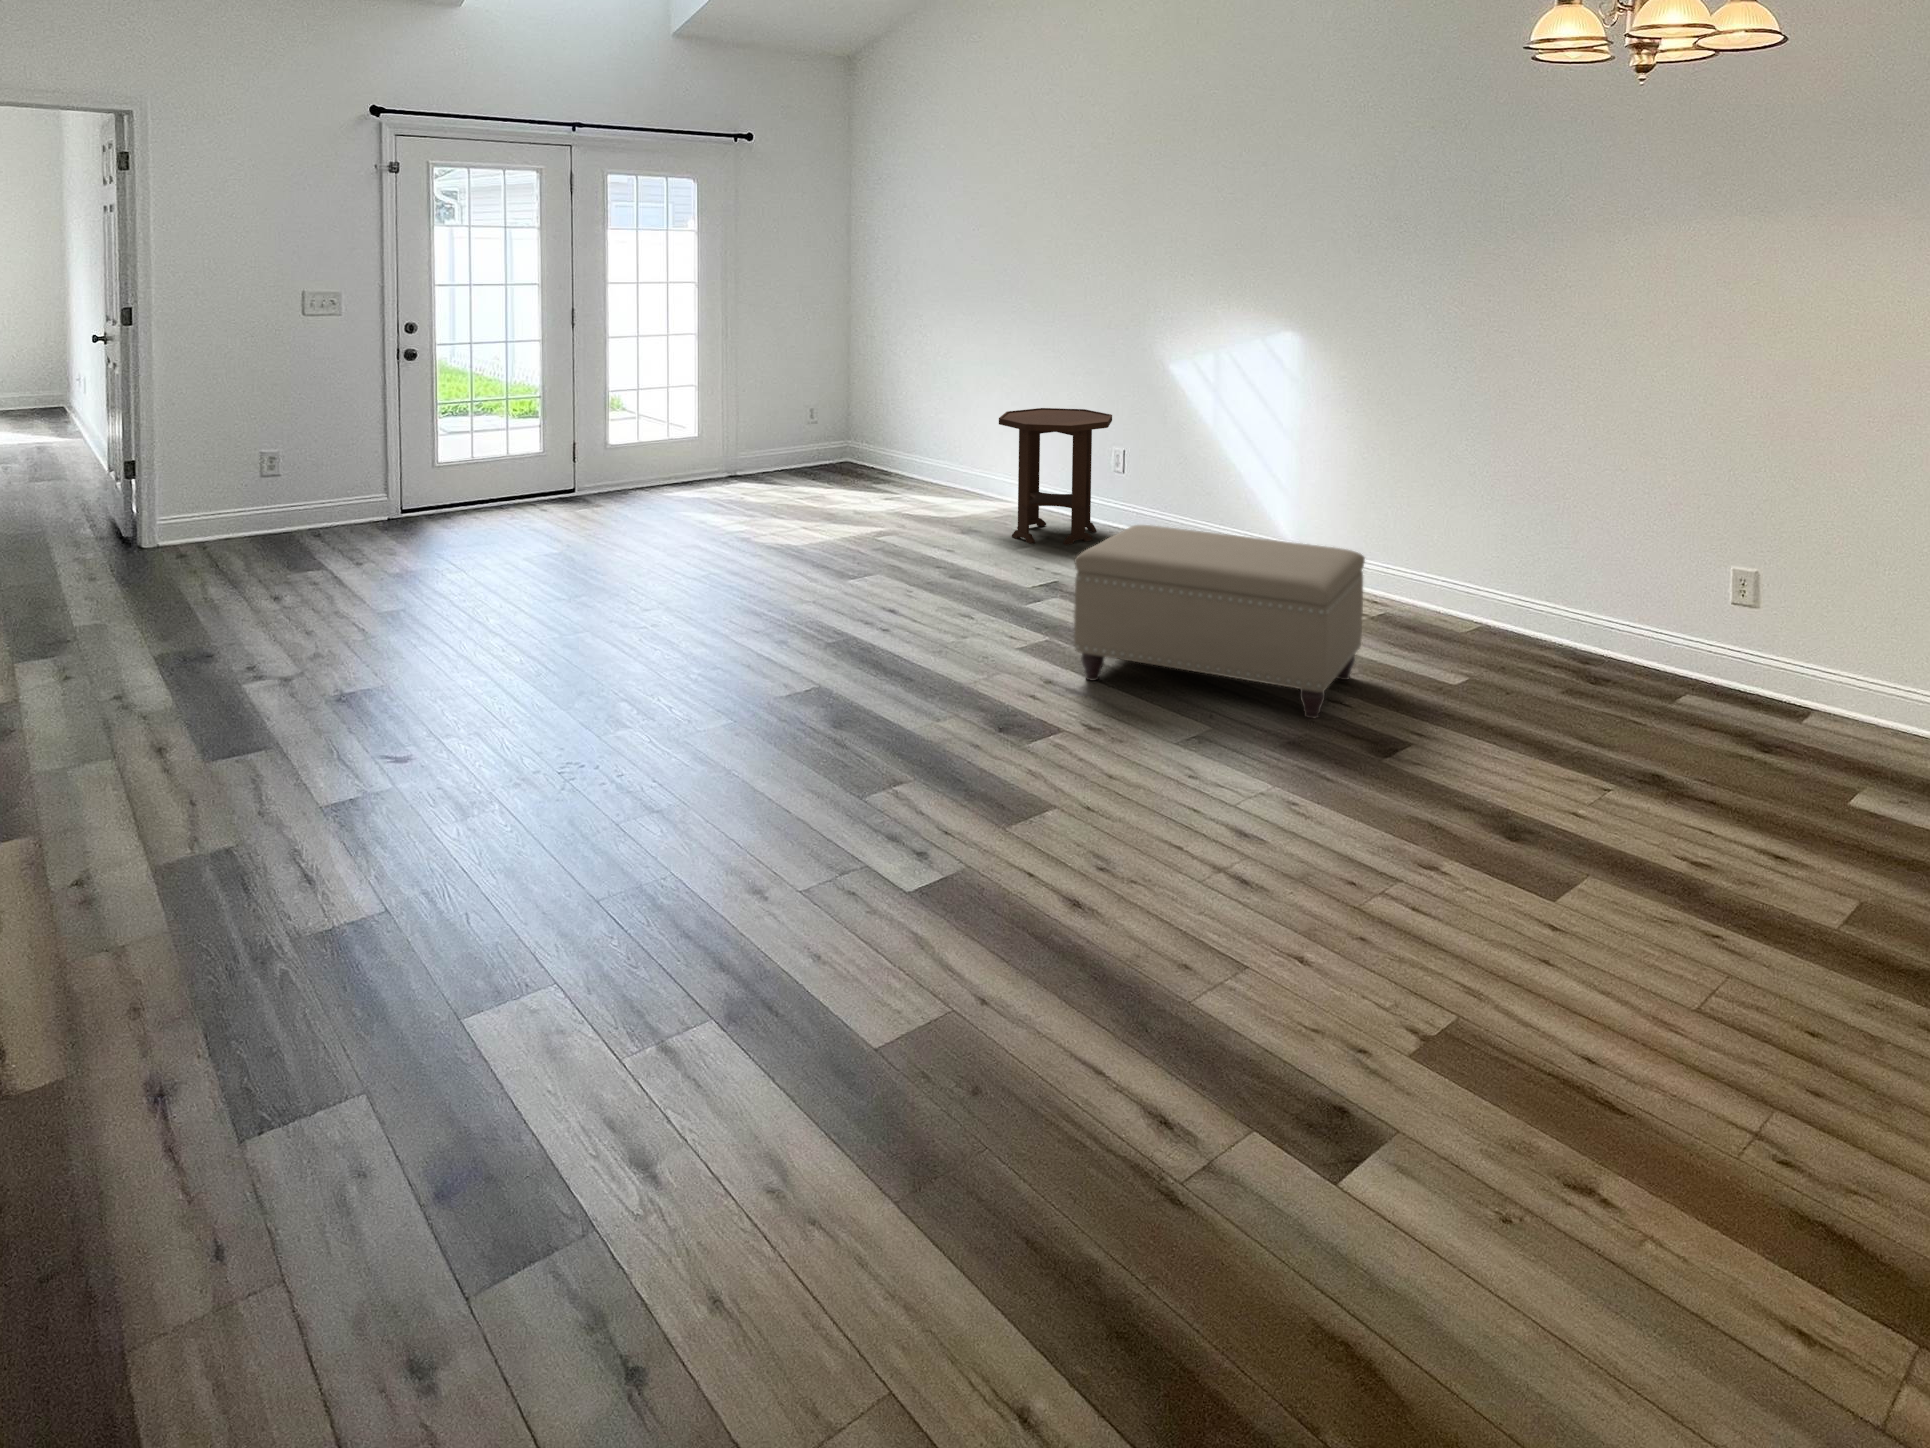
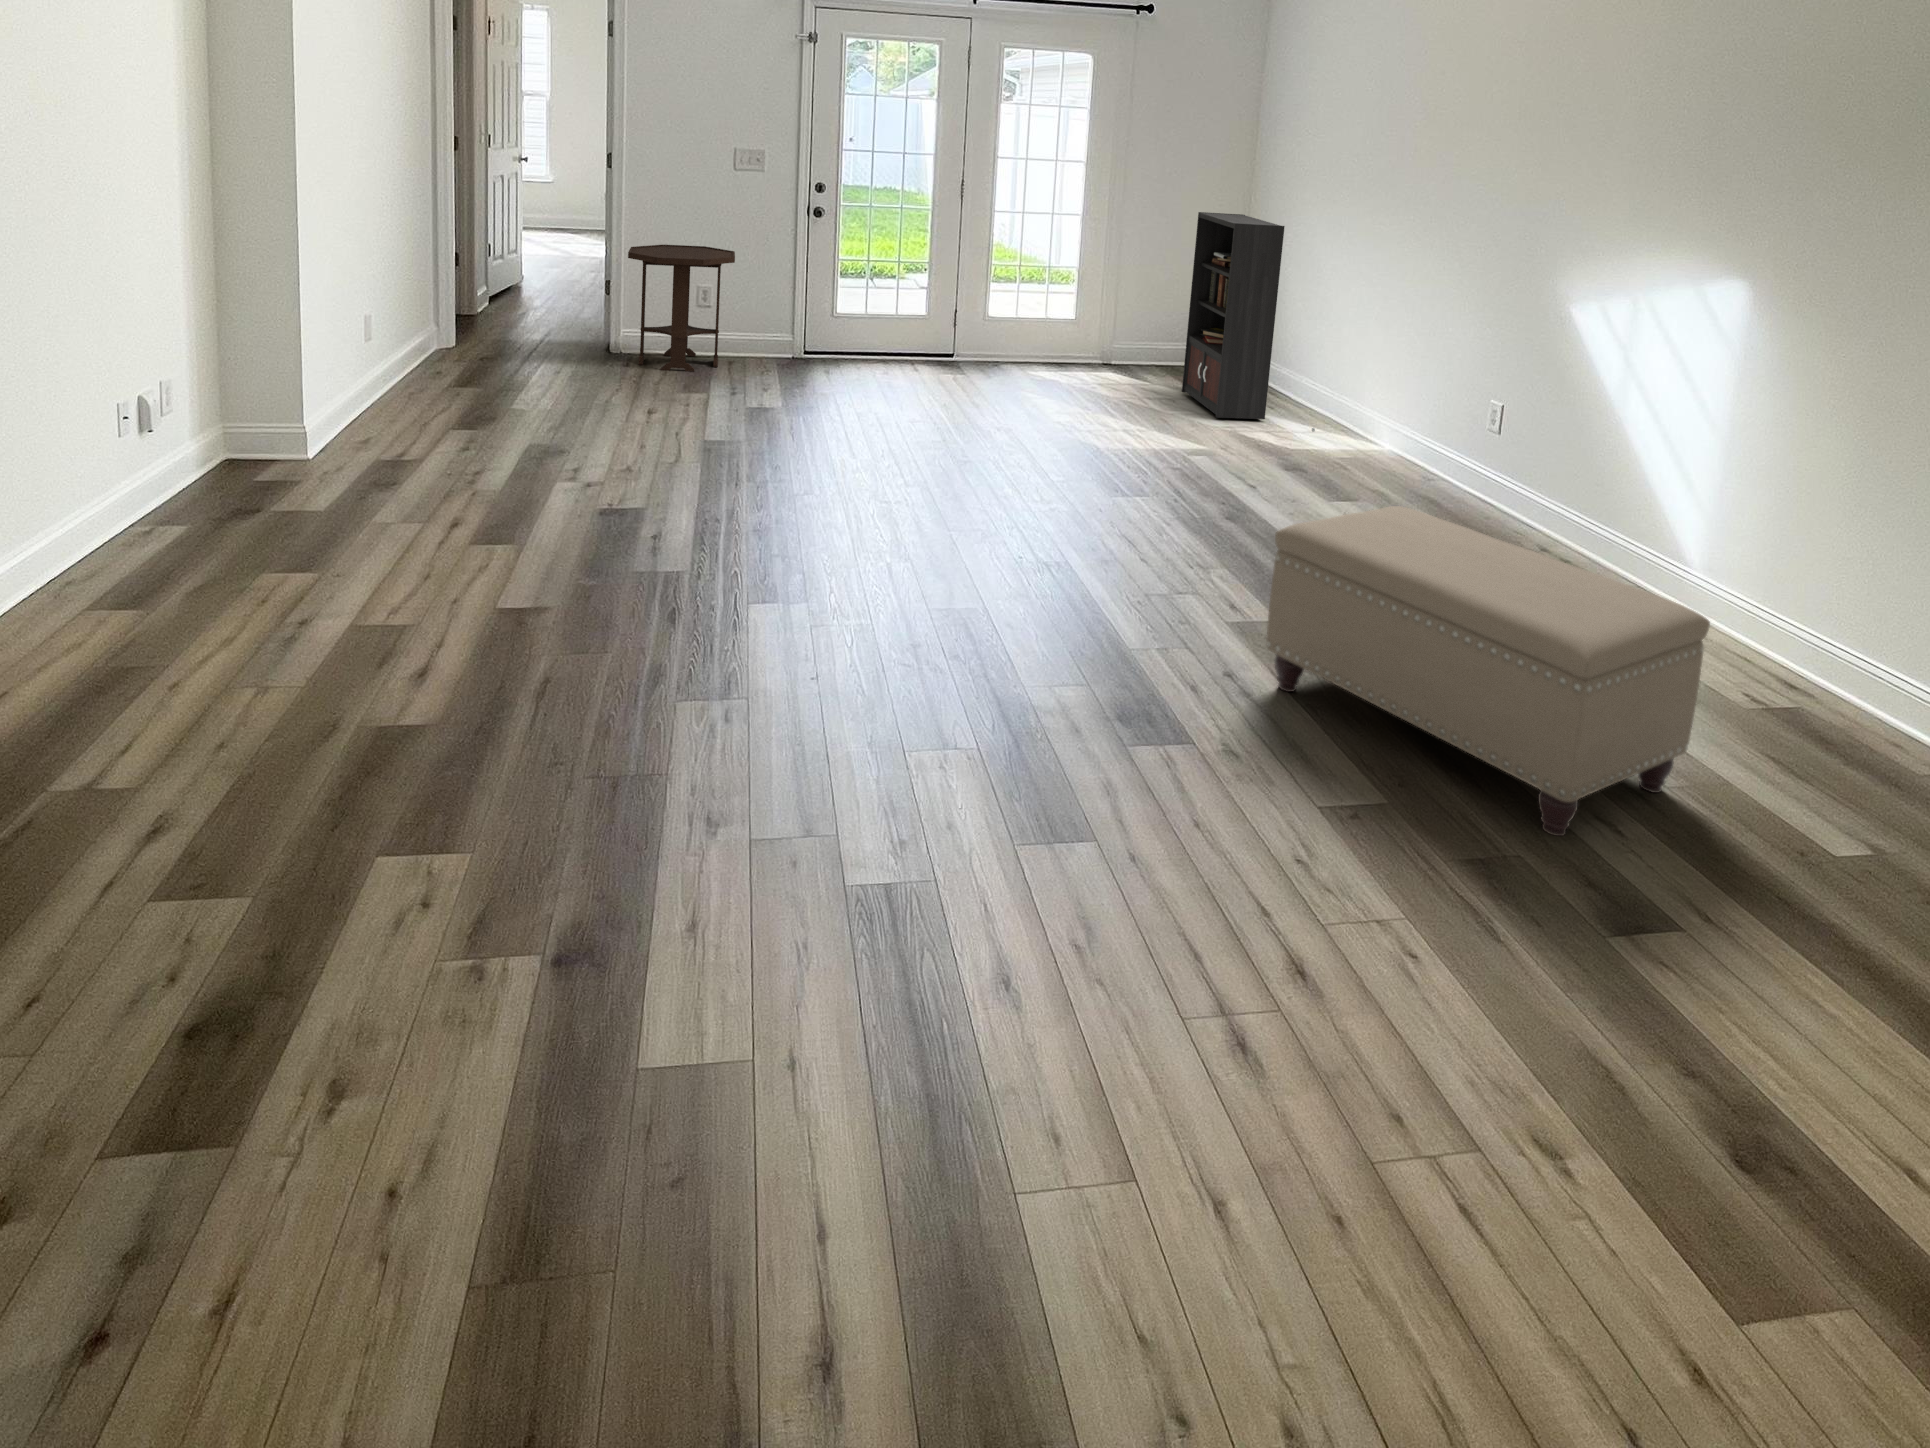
bookcase: none [815,315,949,498] -> present [1182,212,1315,432]
side table: present [999,408,1112,545] -> present [628,245,735,371]

